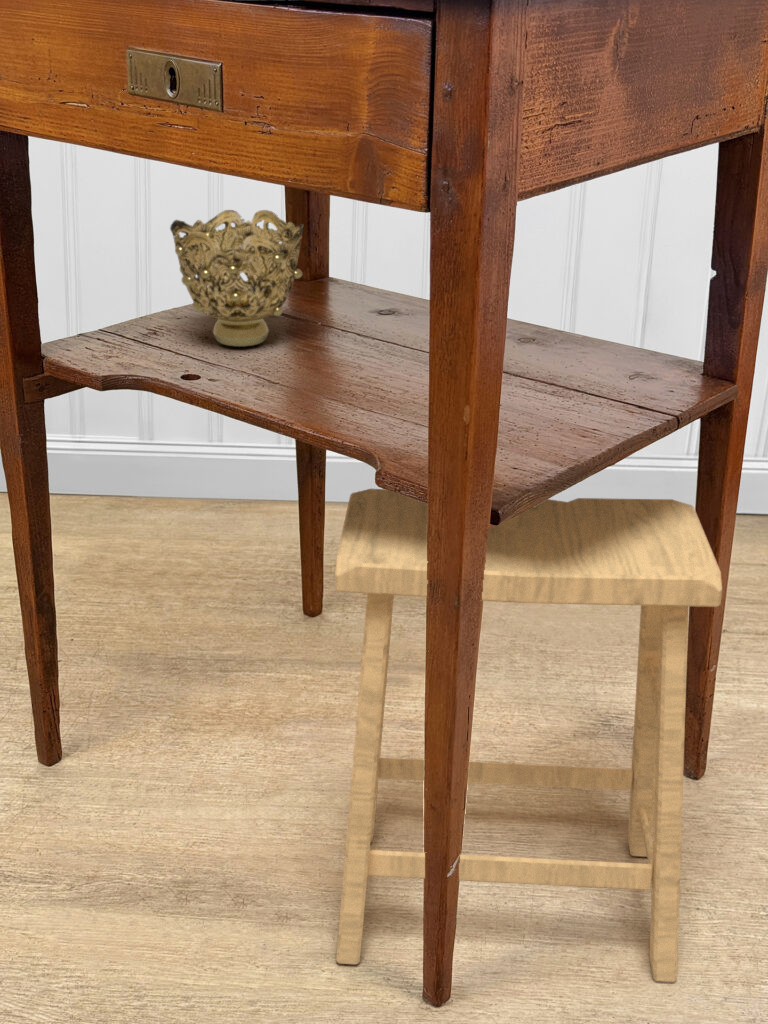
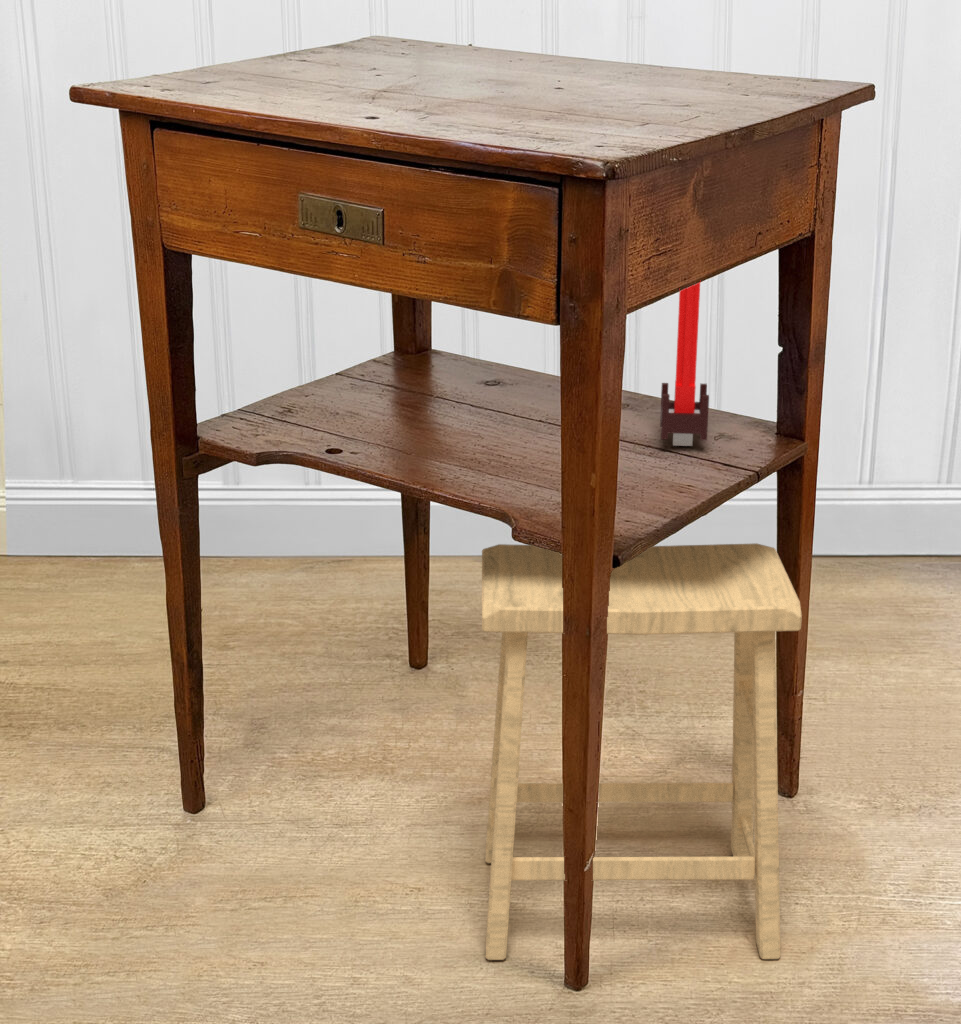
candle: none [566,113,624,384] -> present [660,282,709,446]
decorative bowl: present [170,210,304,347] -> none [309,301,425,423]

